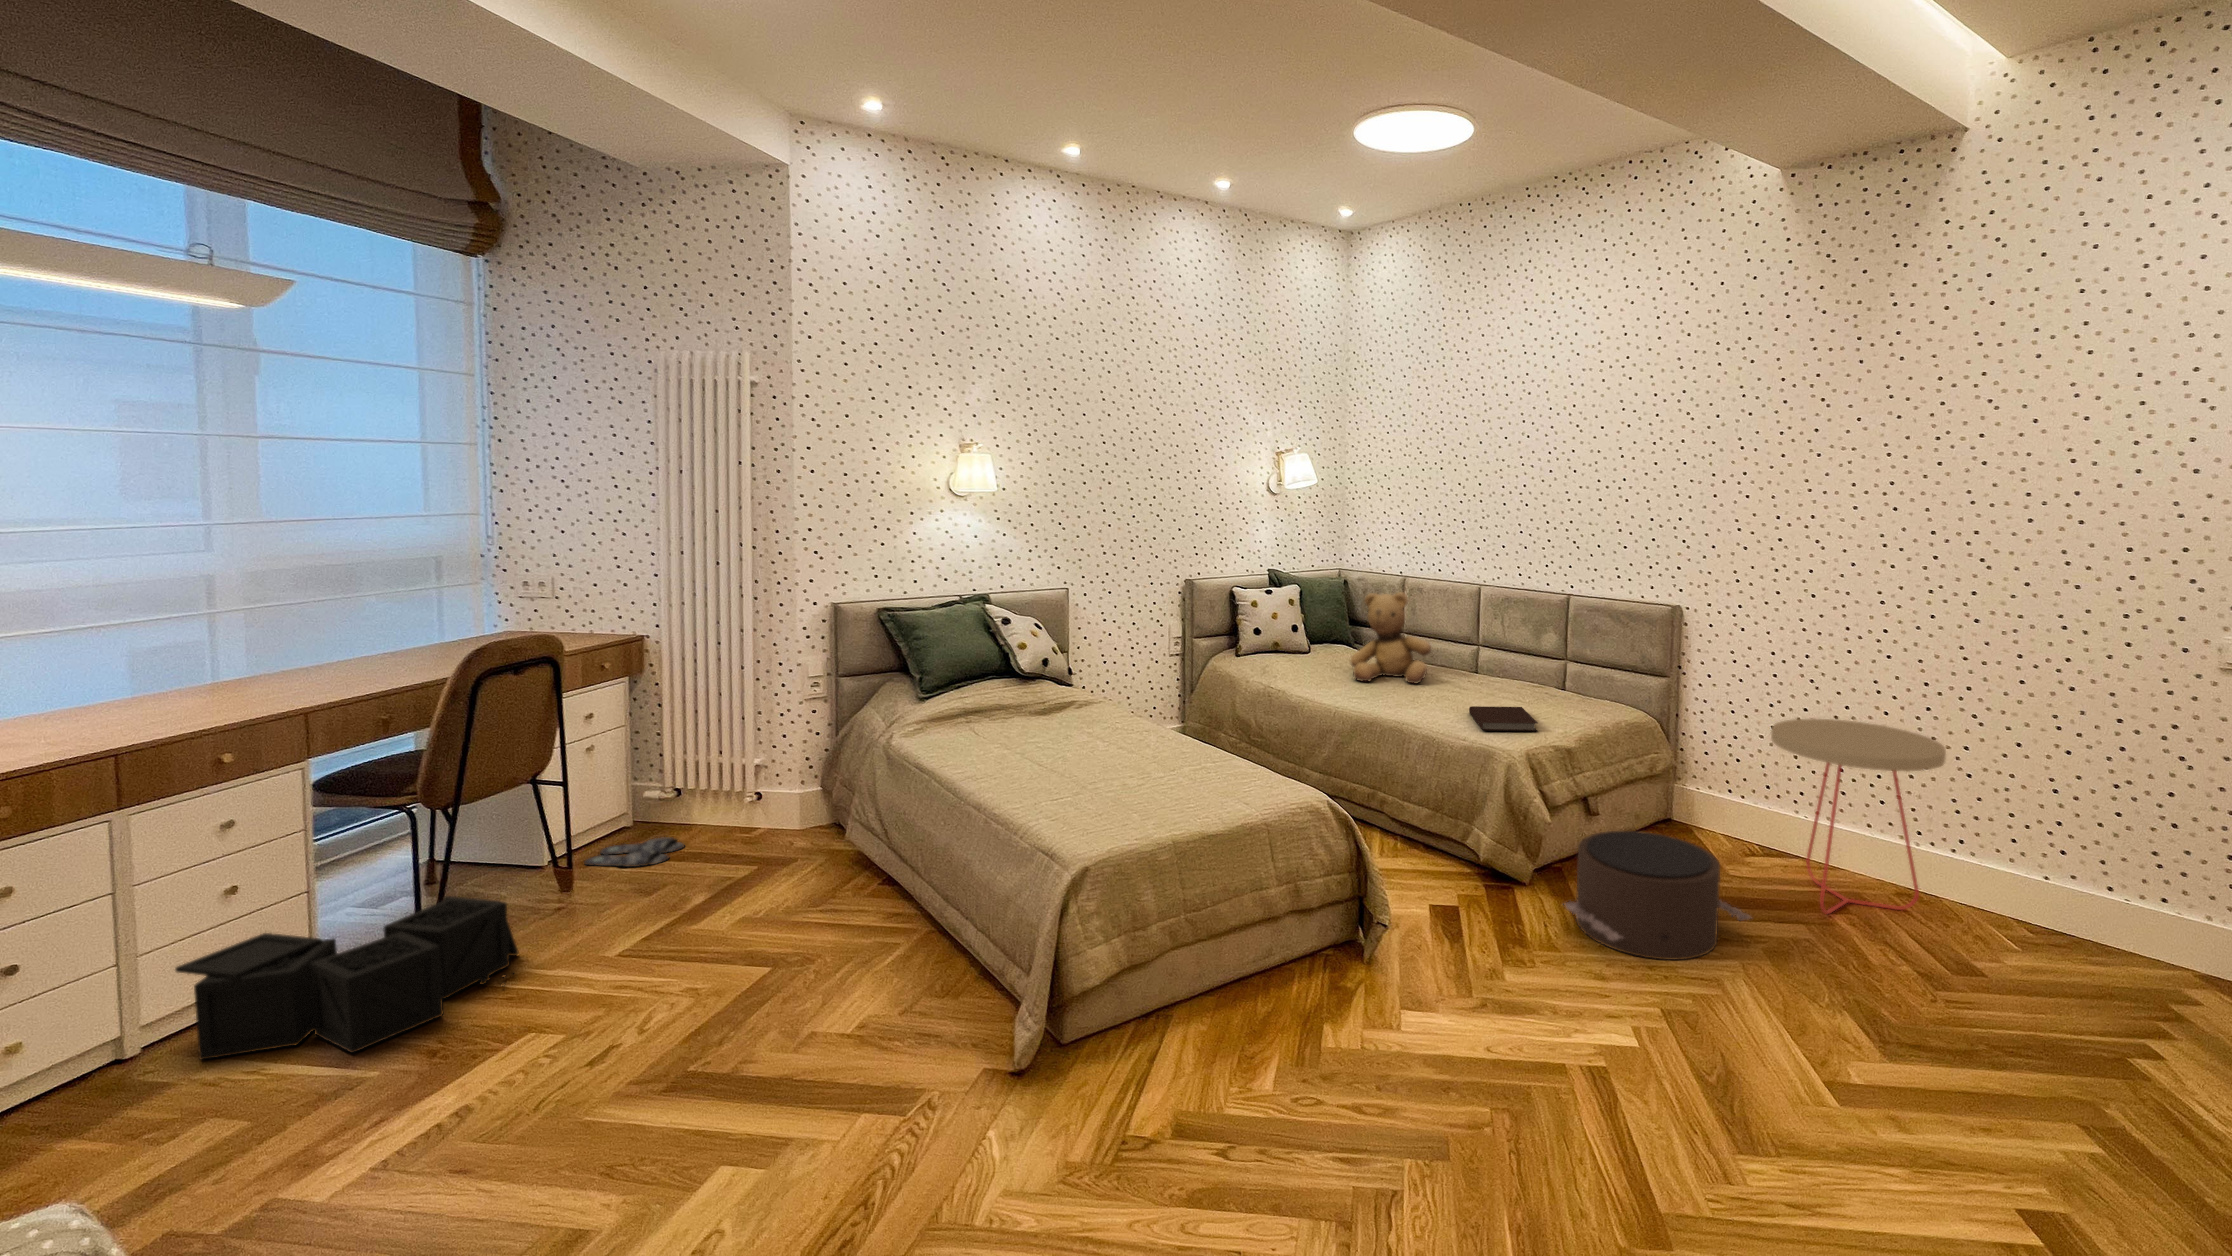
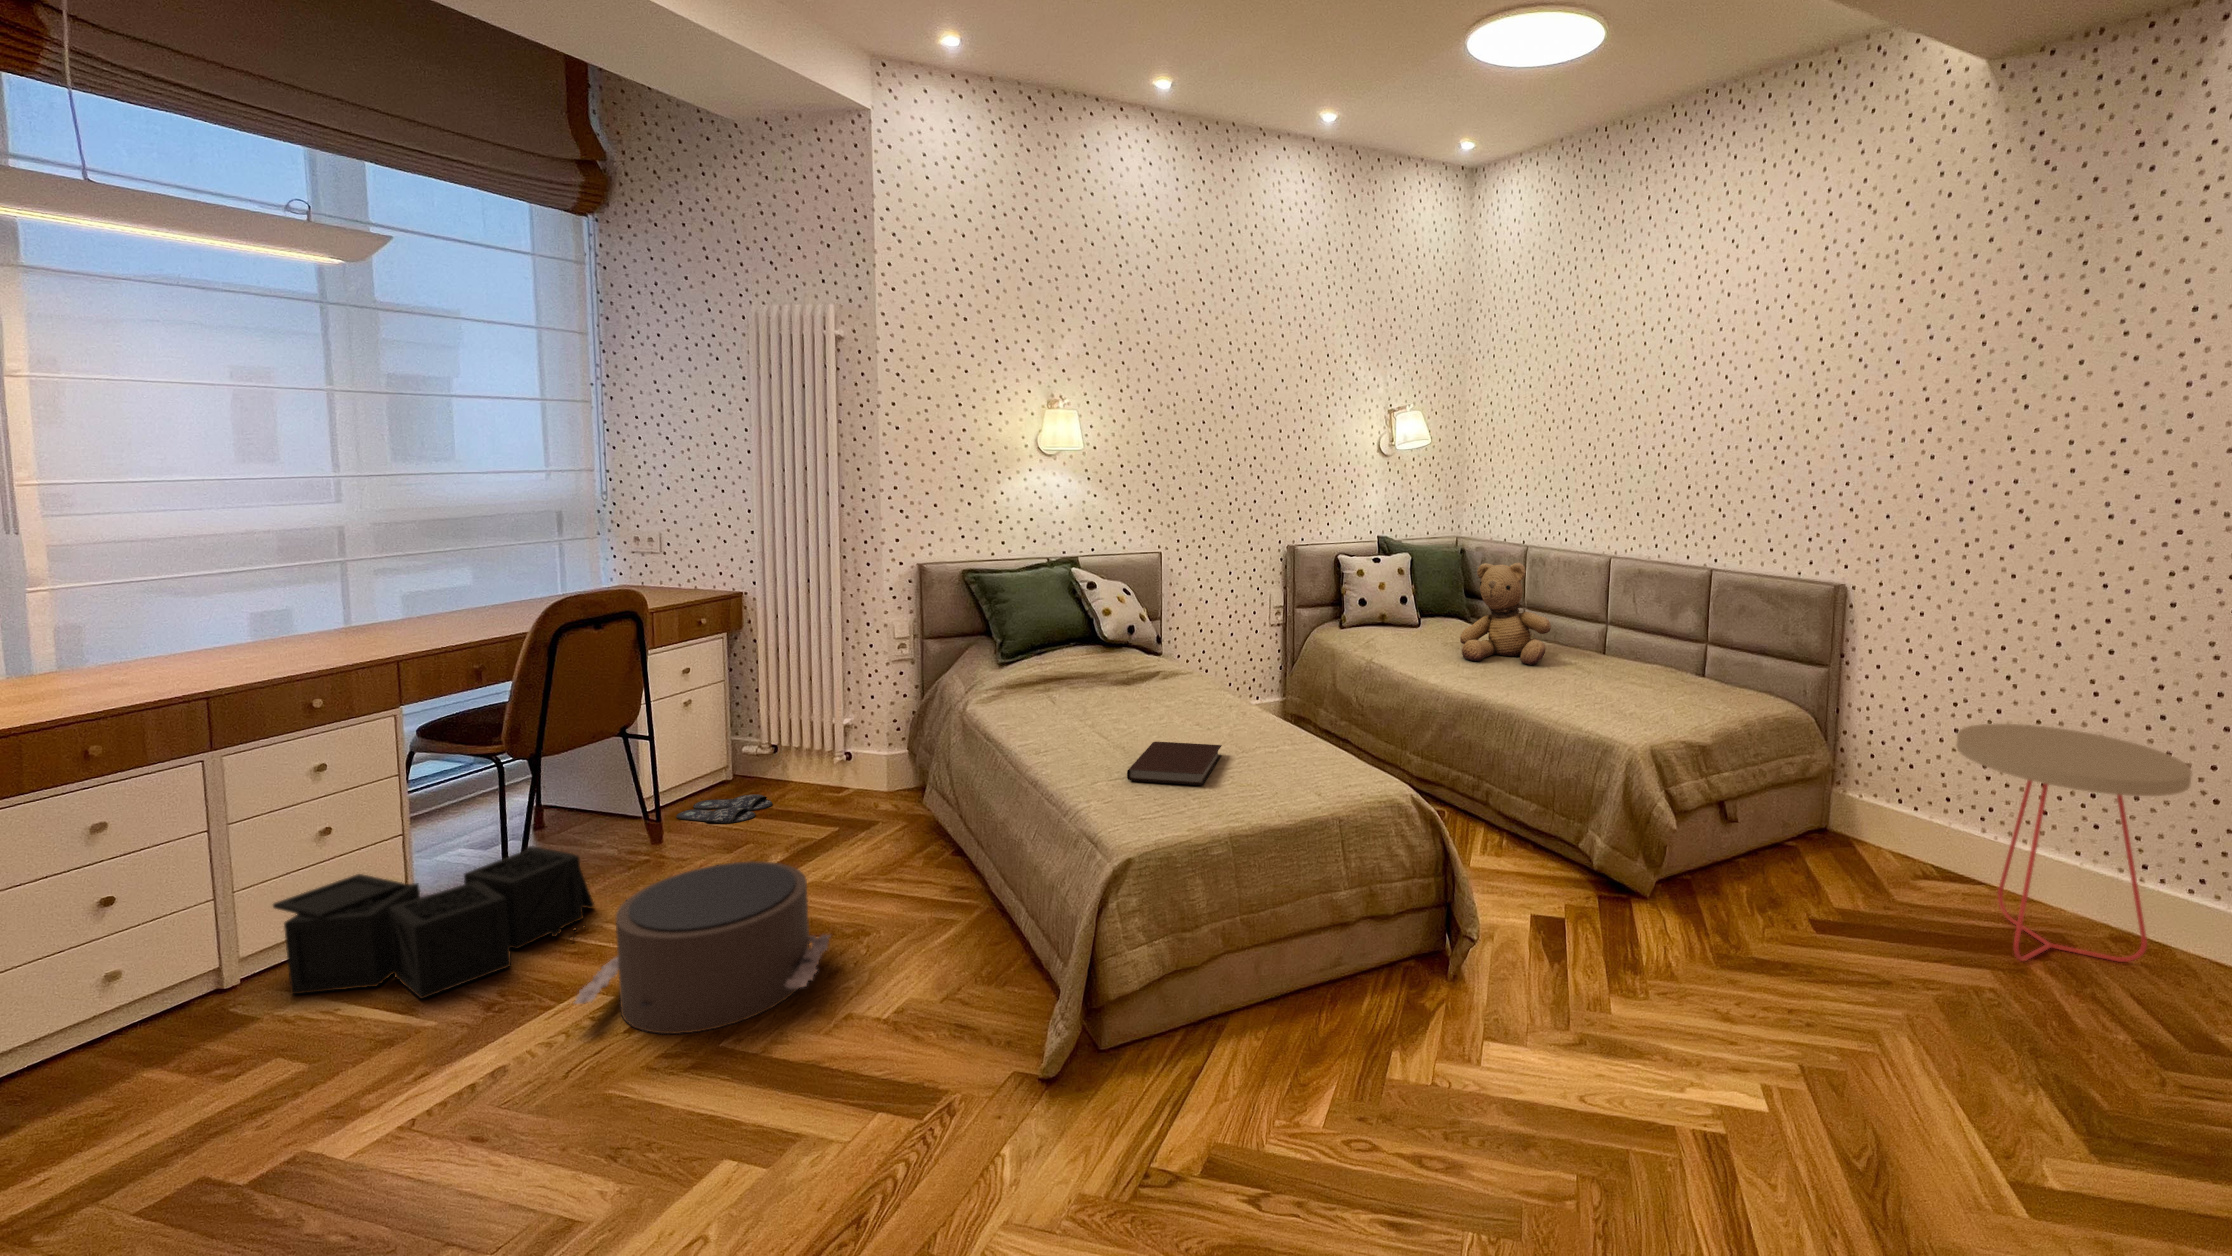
notebook: present [1469,706,1537,731] -> present [1127,742,1222,785]
pouf: present [1564,831,1751,960] -> present [575,861,830,1034]

